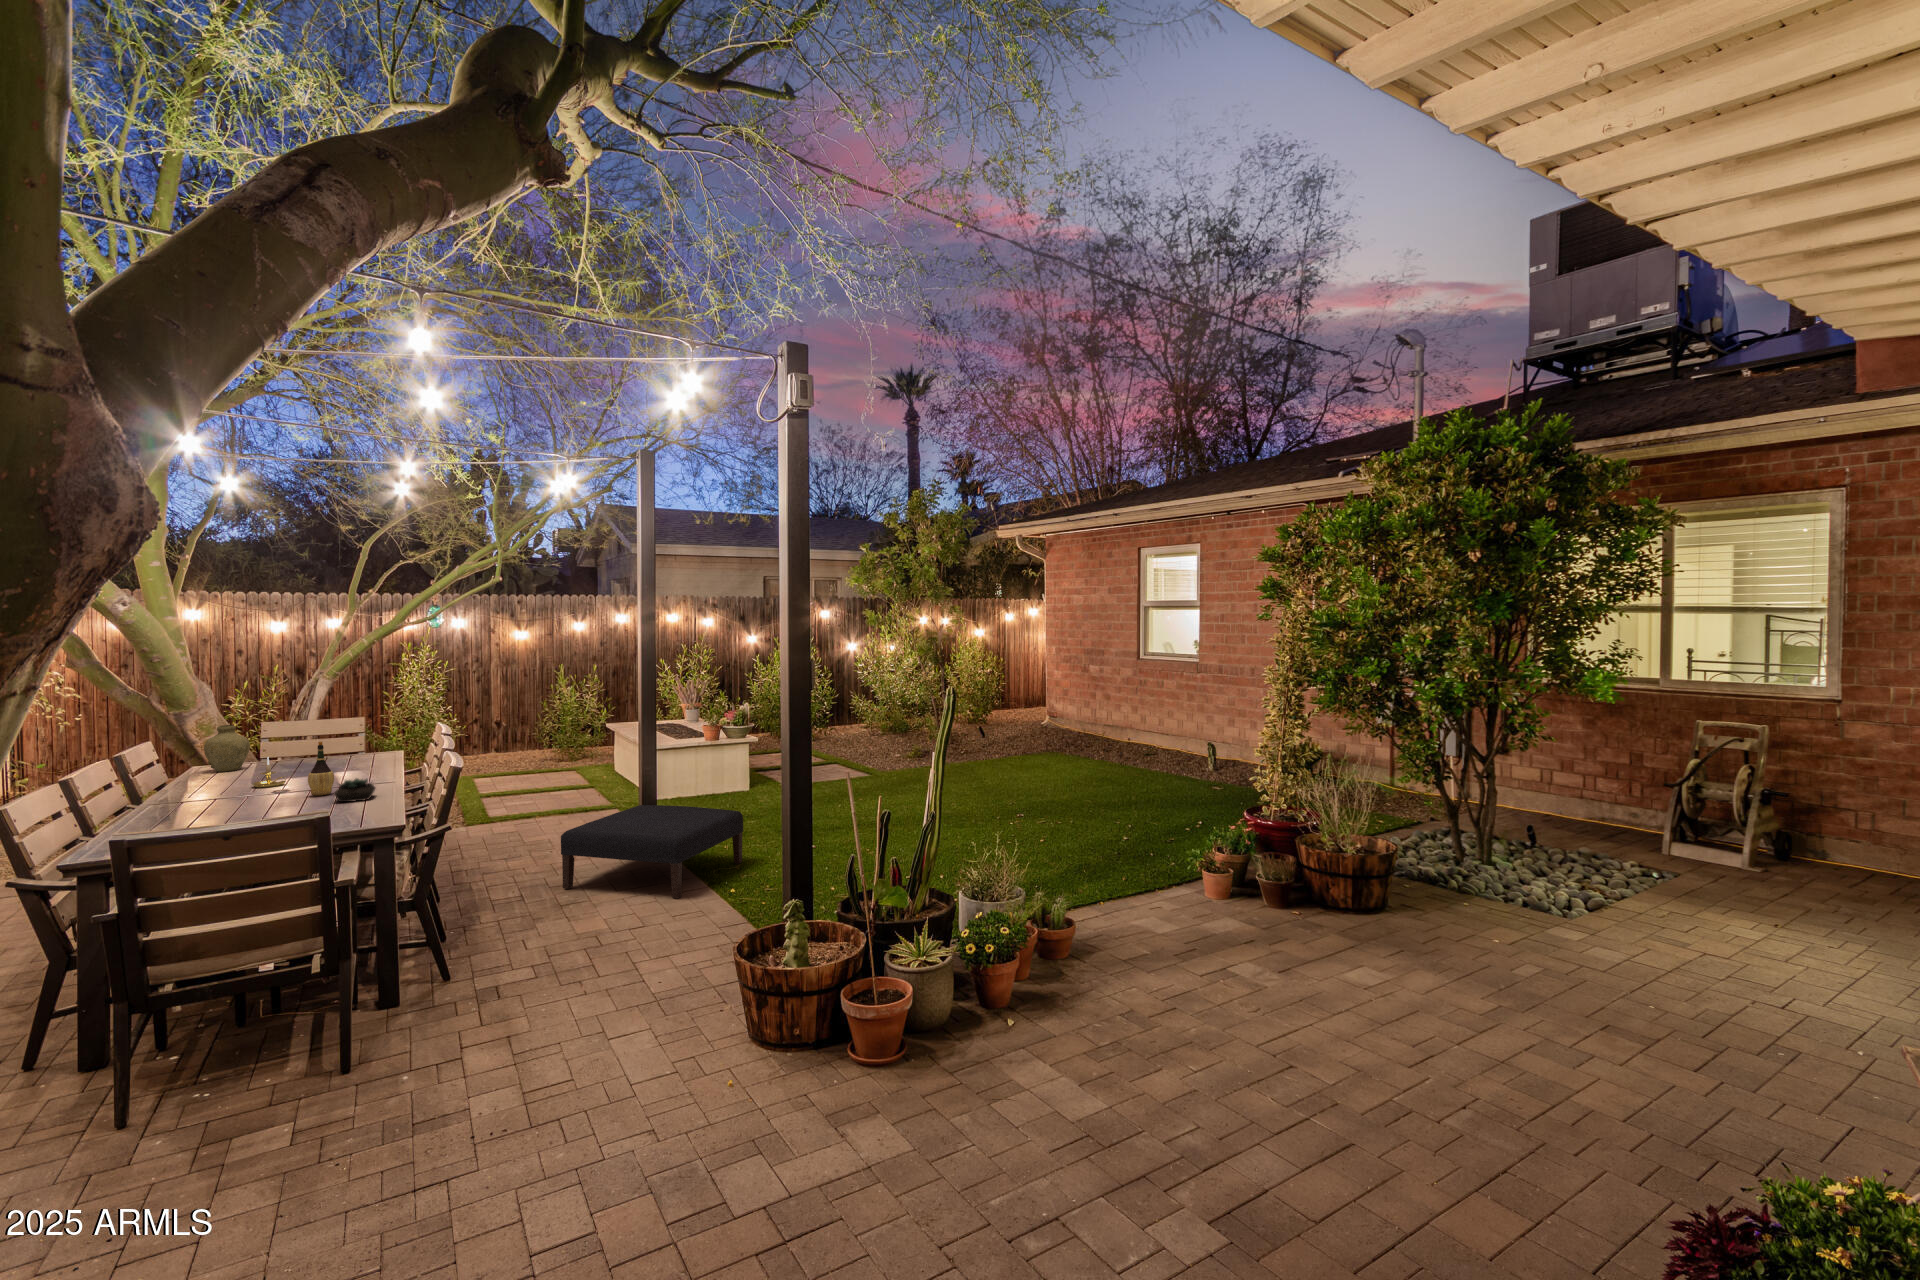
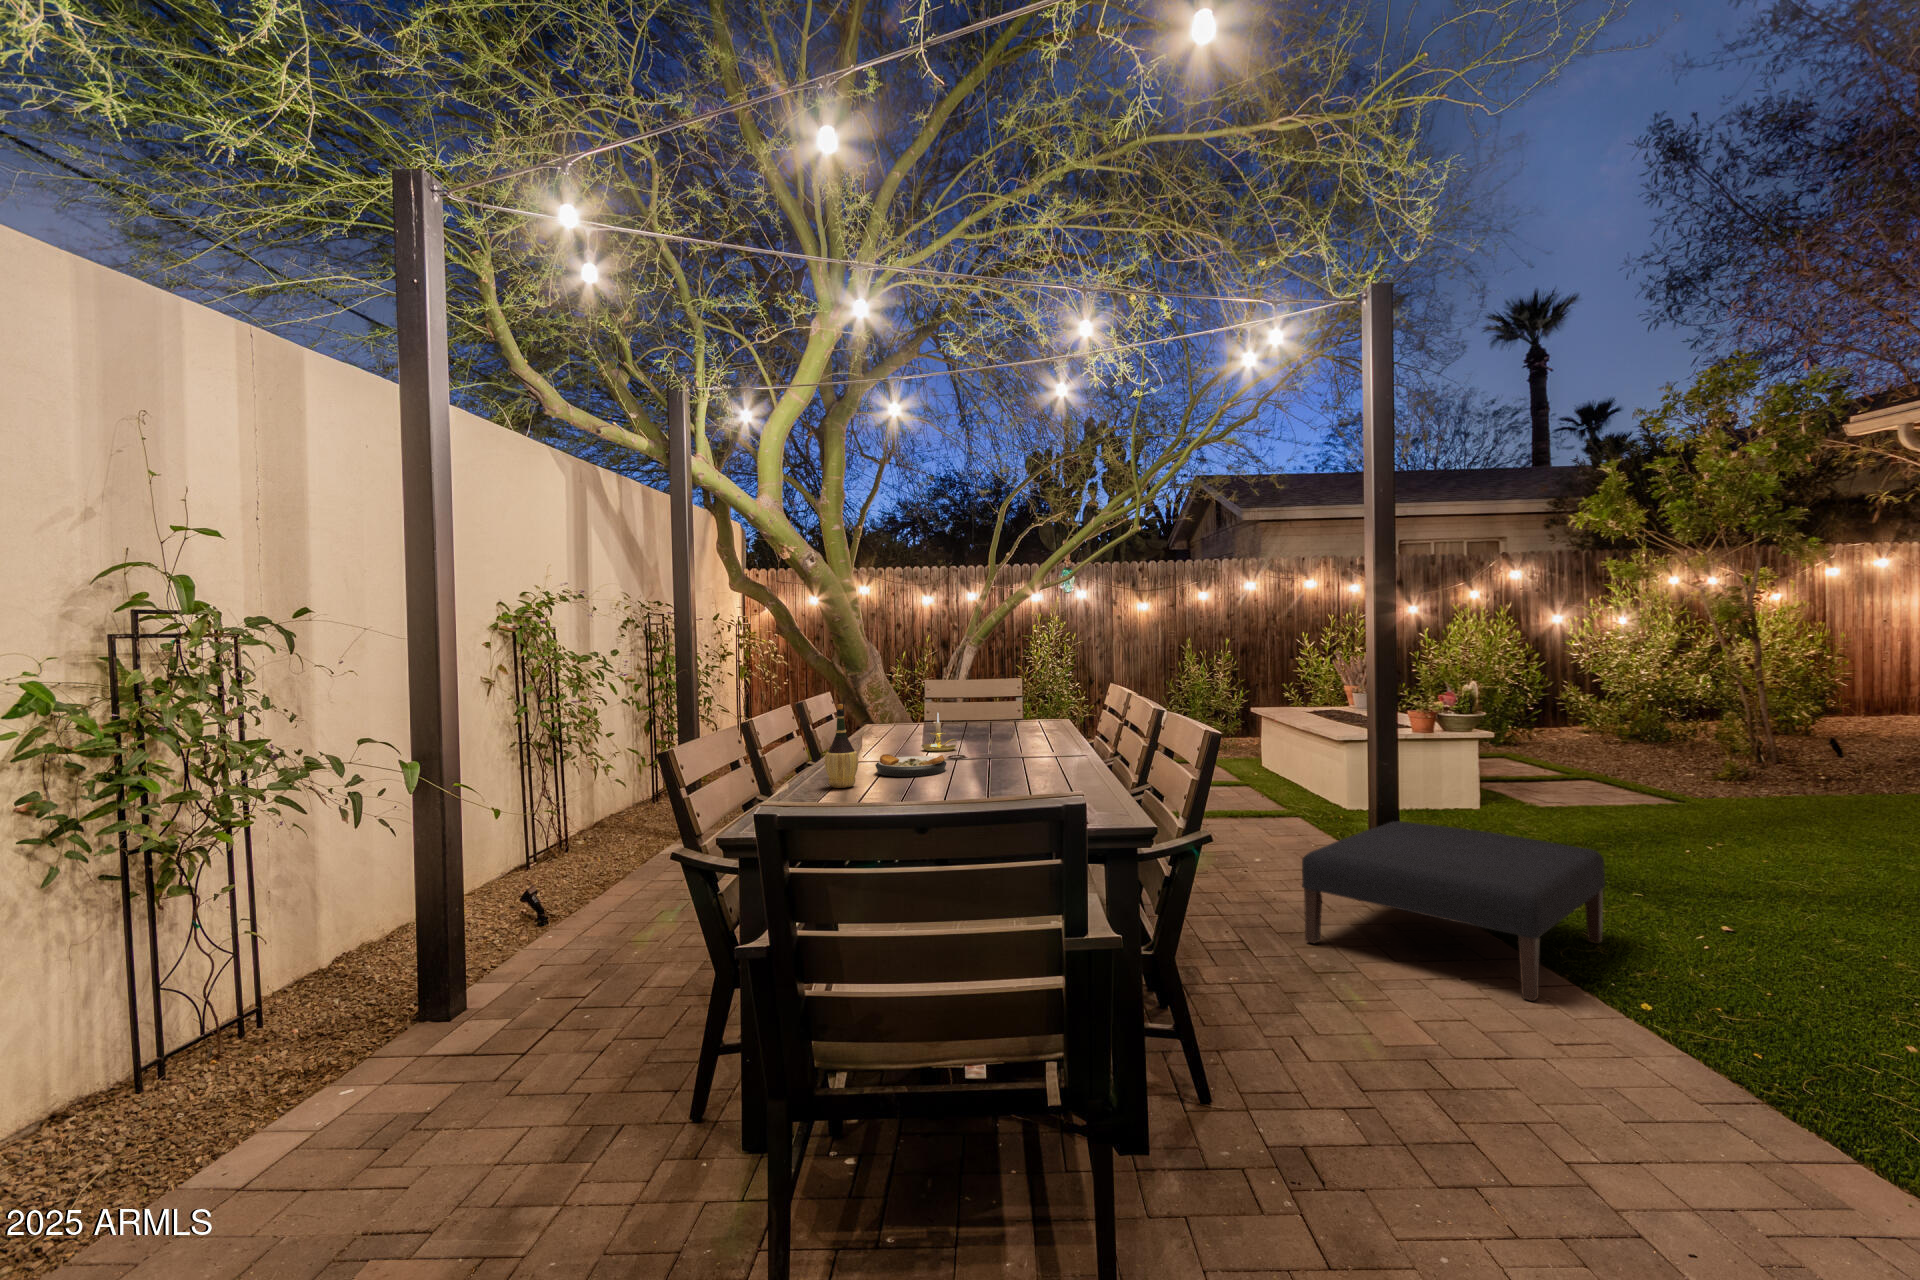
vase: present [204,725,250,772] -> none [873,678,915,732]
wine bottle: present [308,741,334,795] -> present [825,704,858,788]
succulent plant: present [334,779,375,802] -> none [1024,744,1074,778]
plate: none [202,792,270,811] -> present [875,754,946,777]

